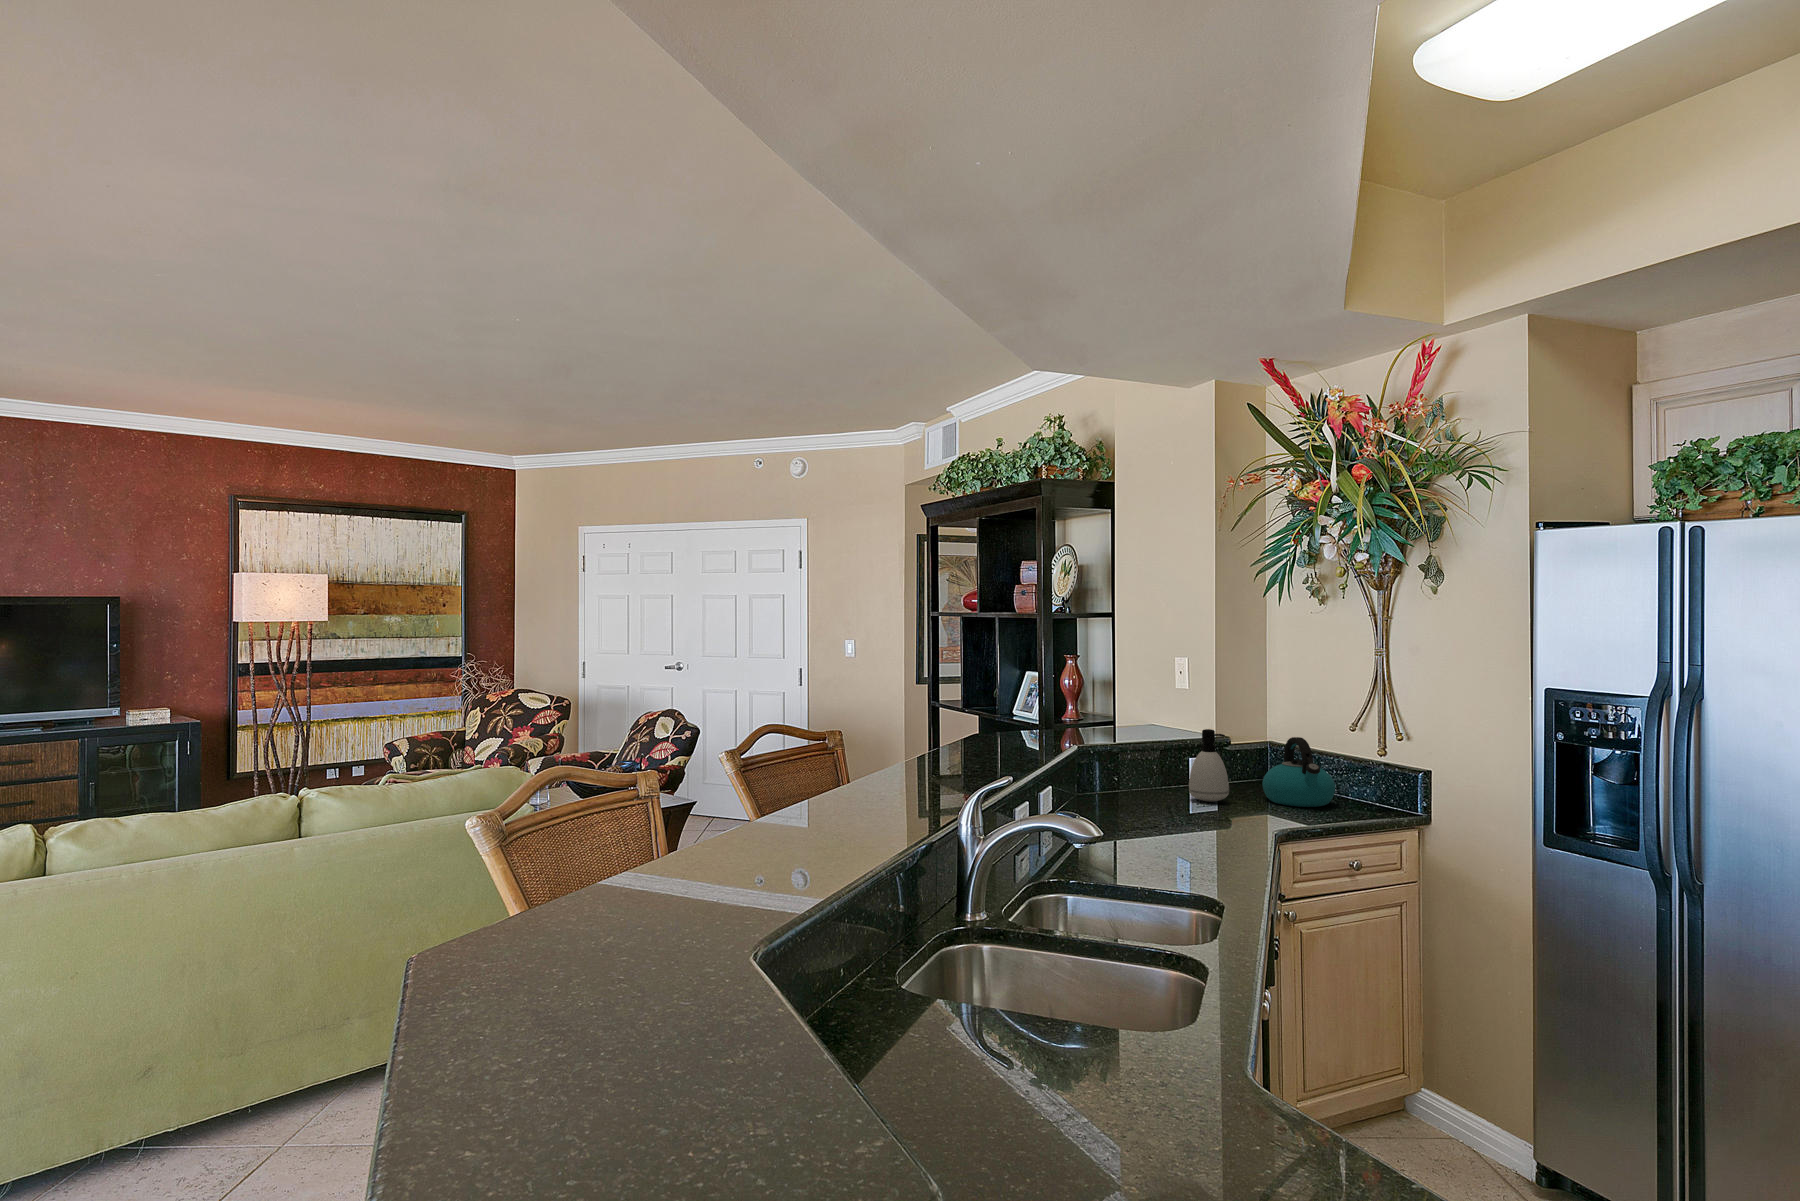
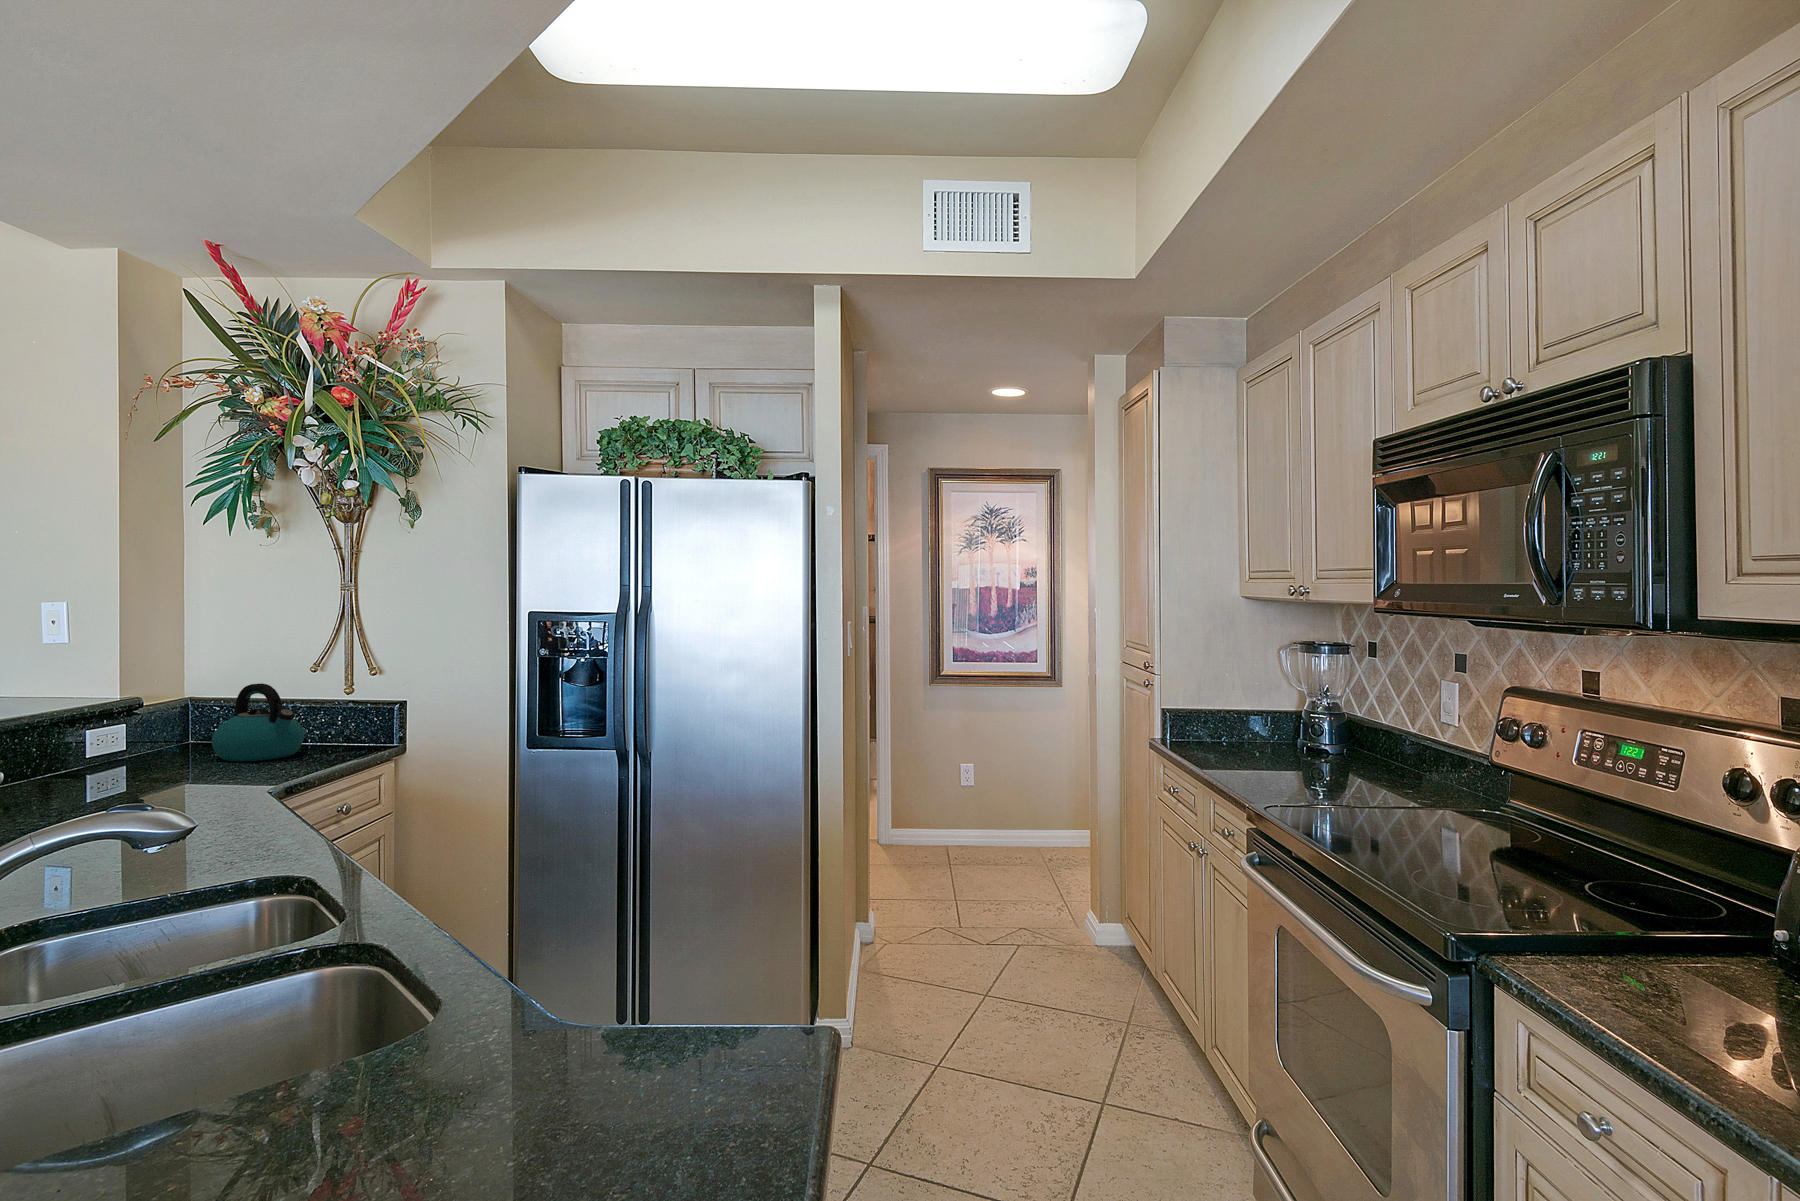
soap dispenser: present [1189,729,1229,802] -> none [115,683,176,774]

